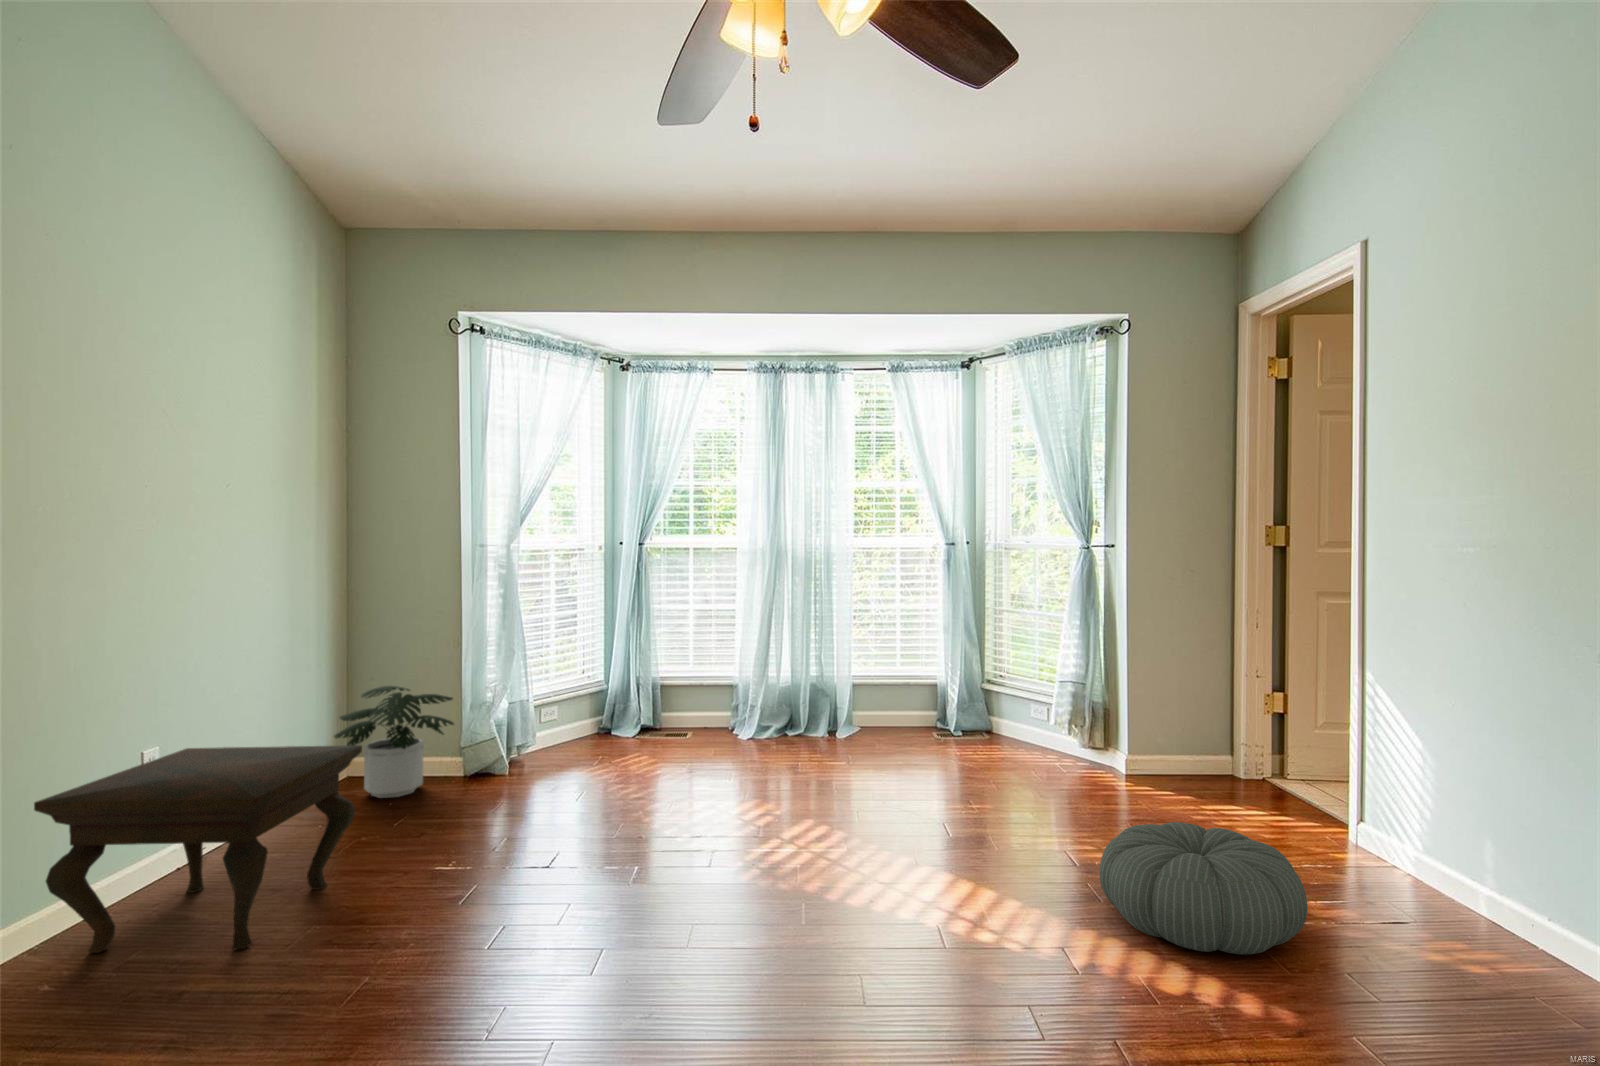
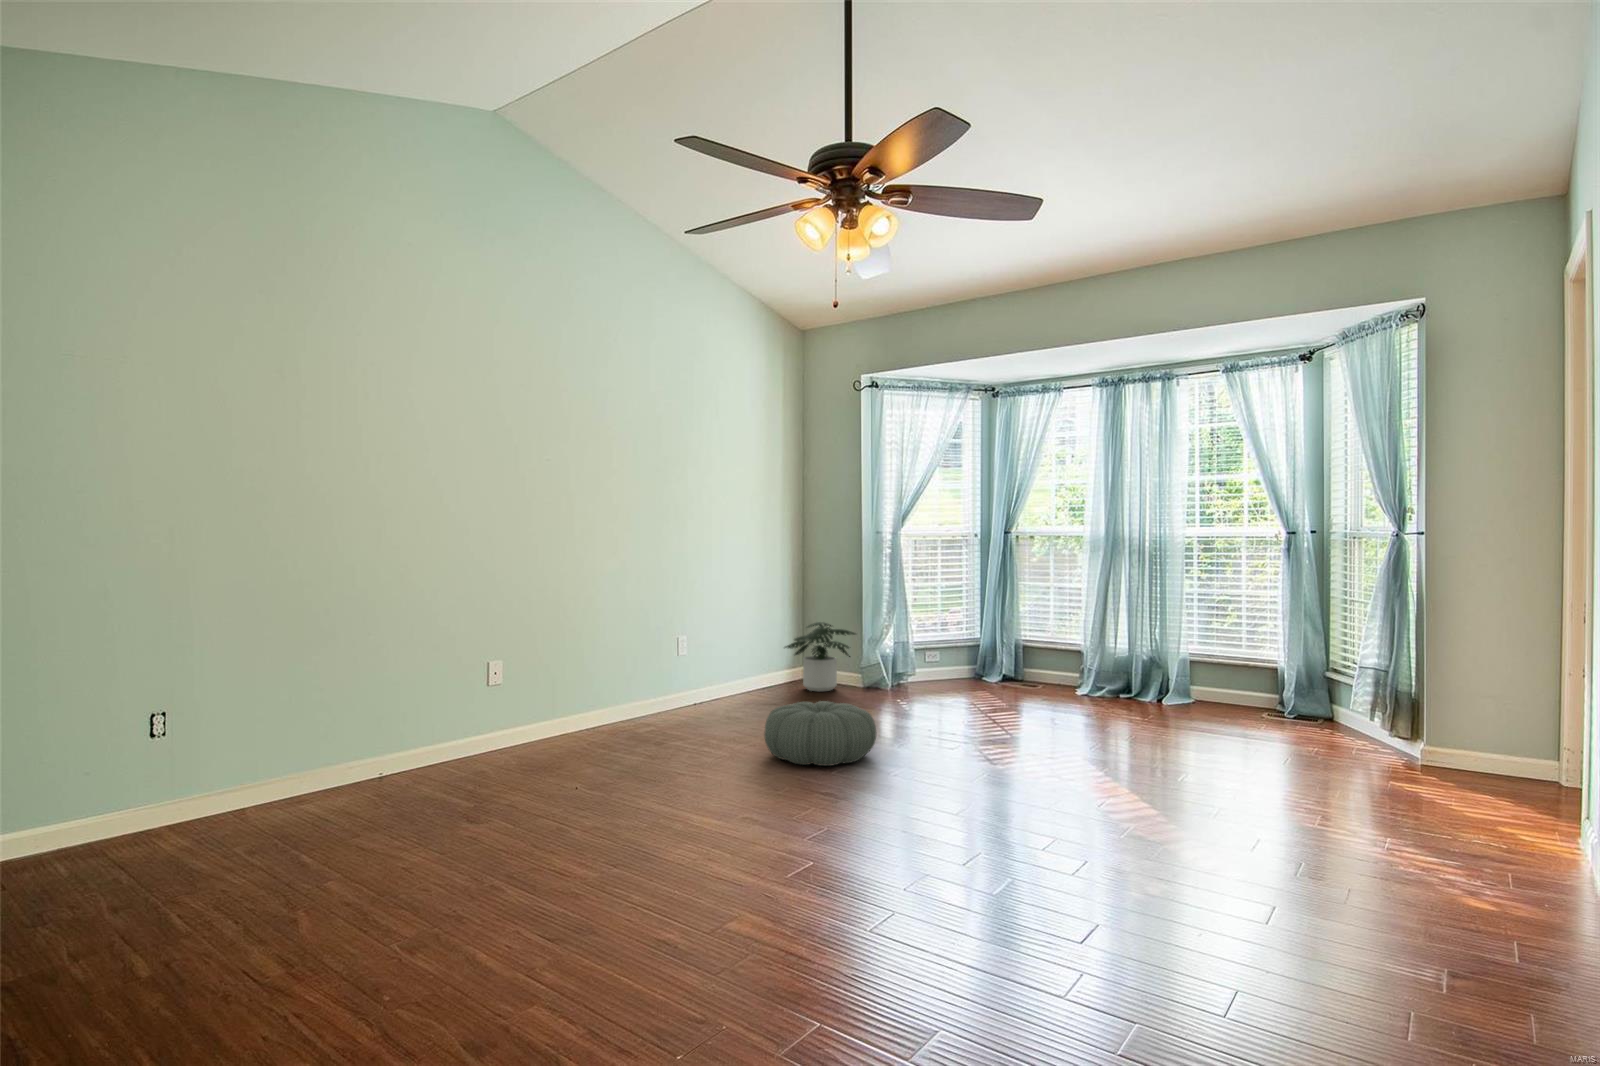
side table: present [34,745,362,953] -> none [629,636,772,731]
pouf: present [1100,822,1307,955] -> present [764,701,876,766]

